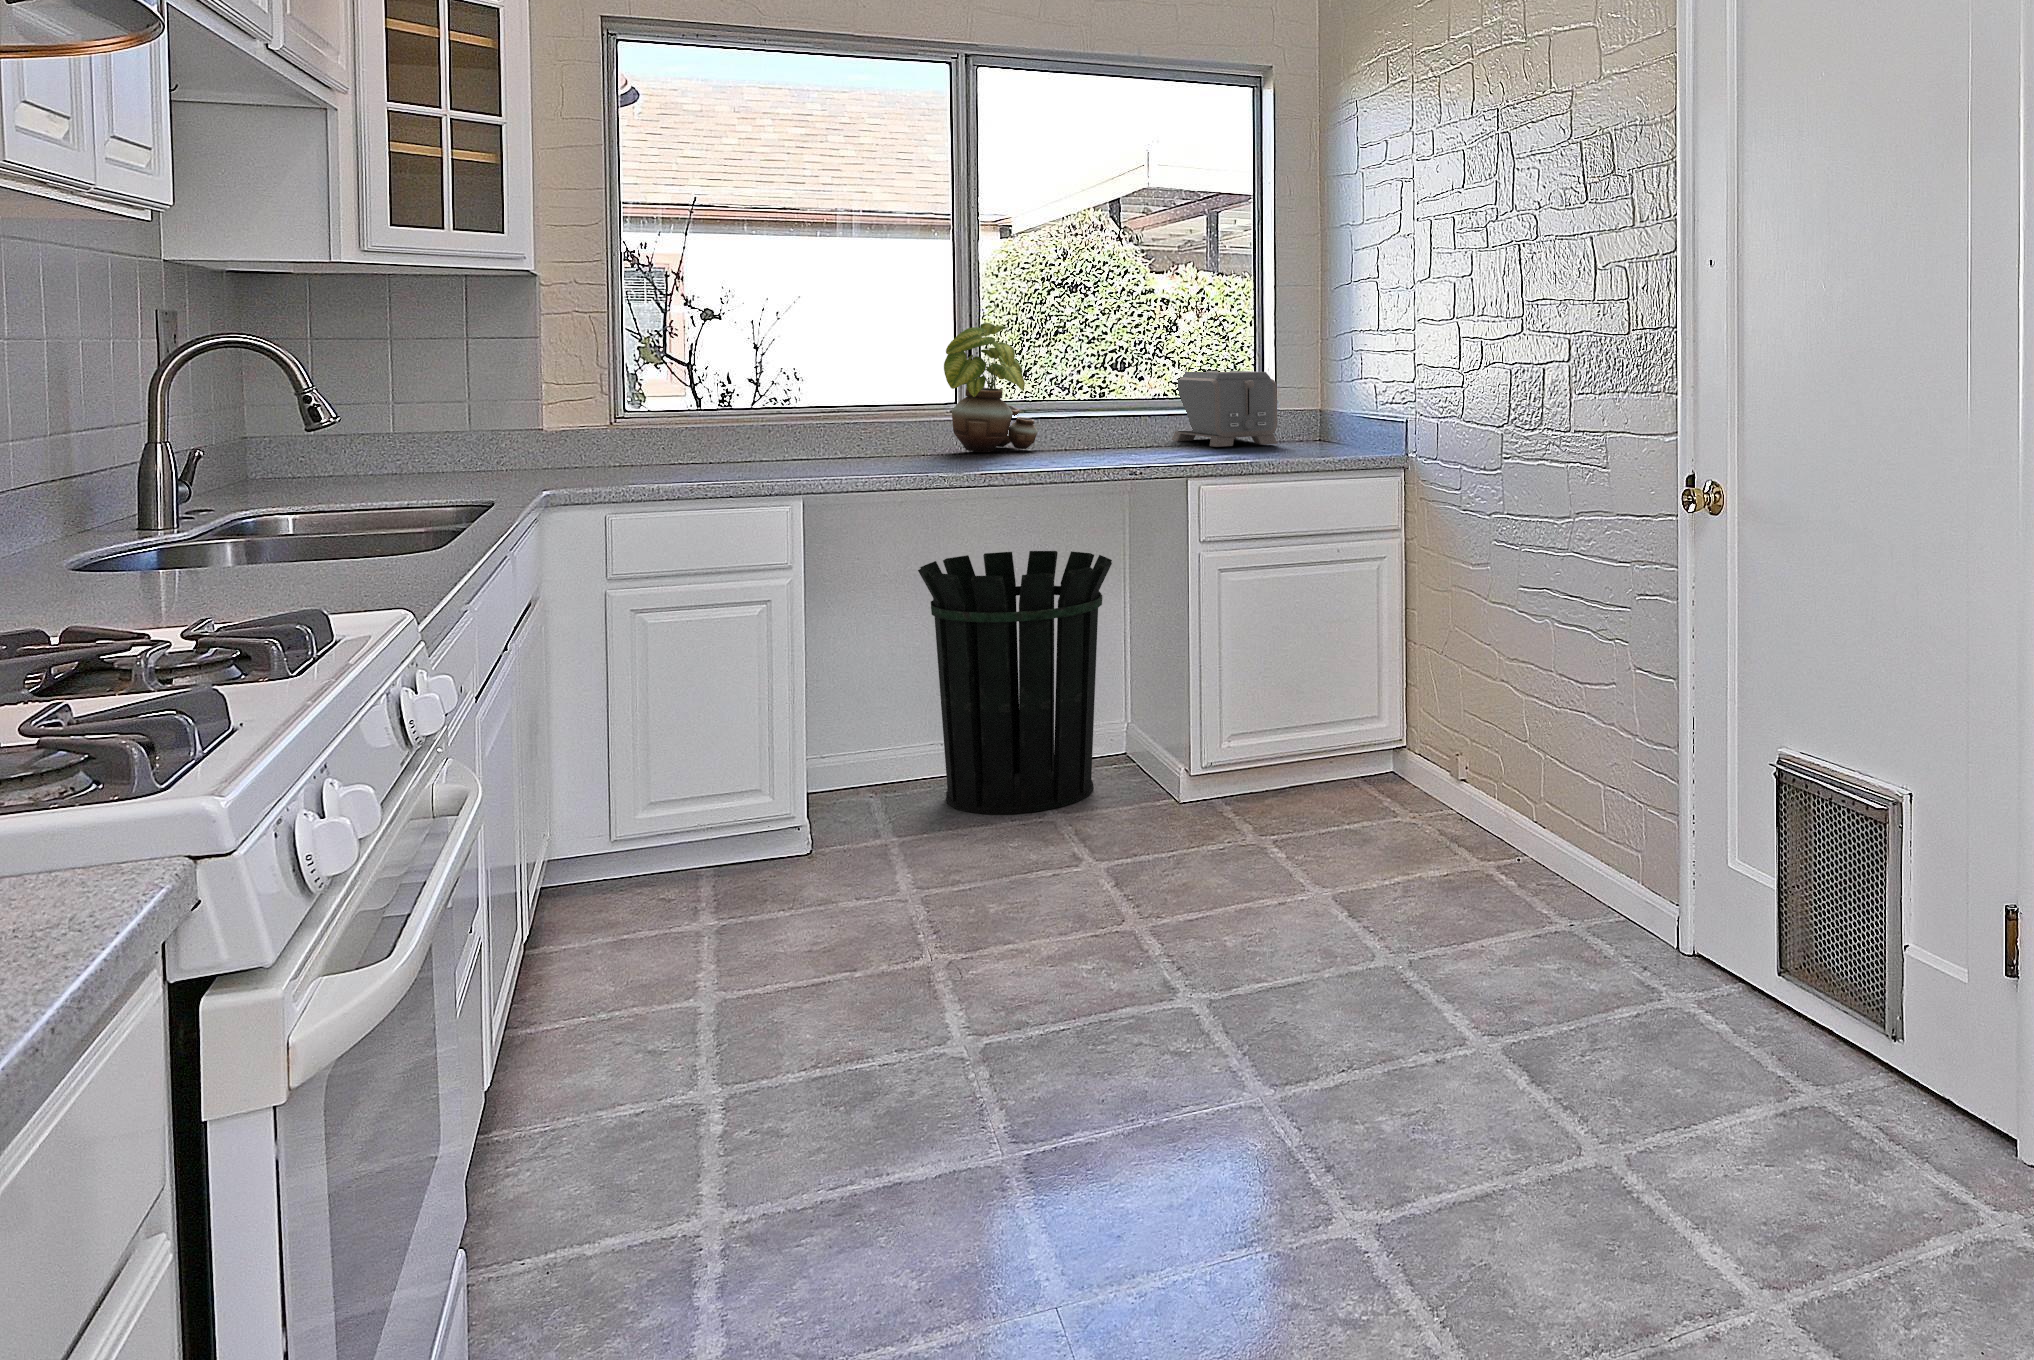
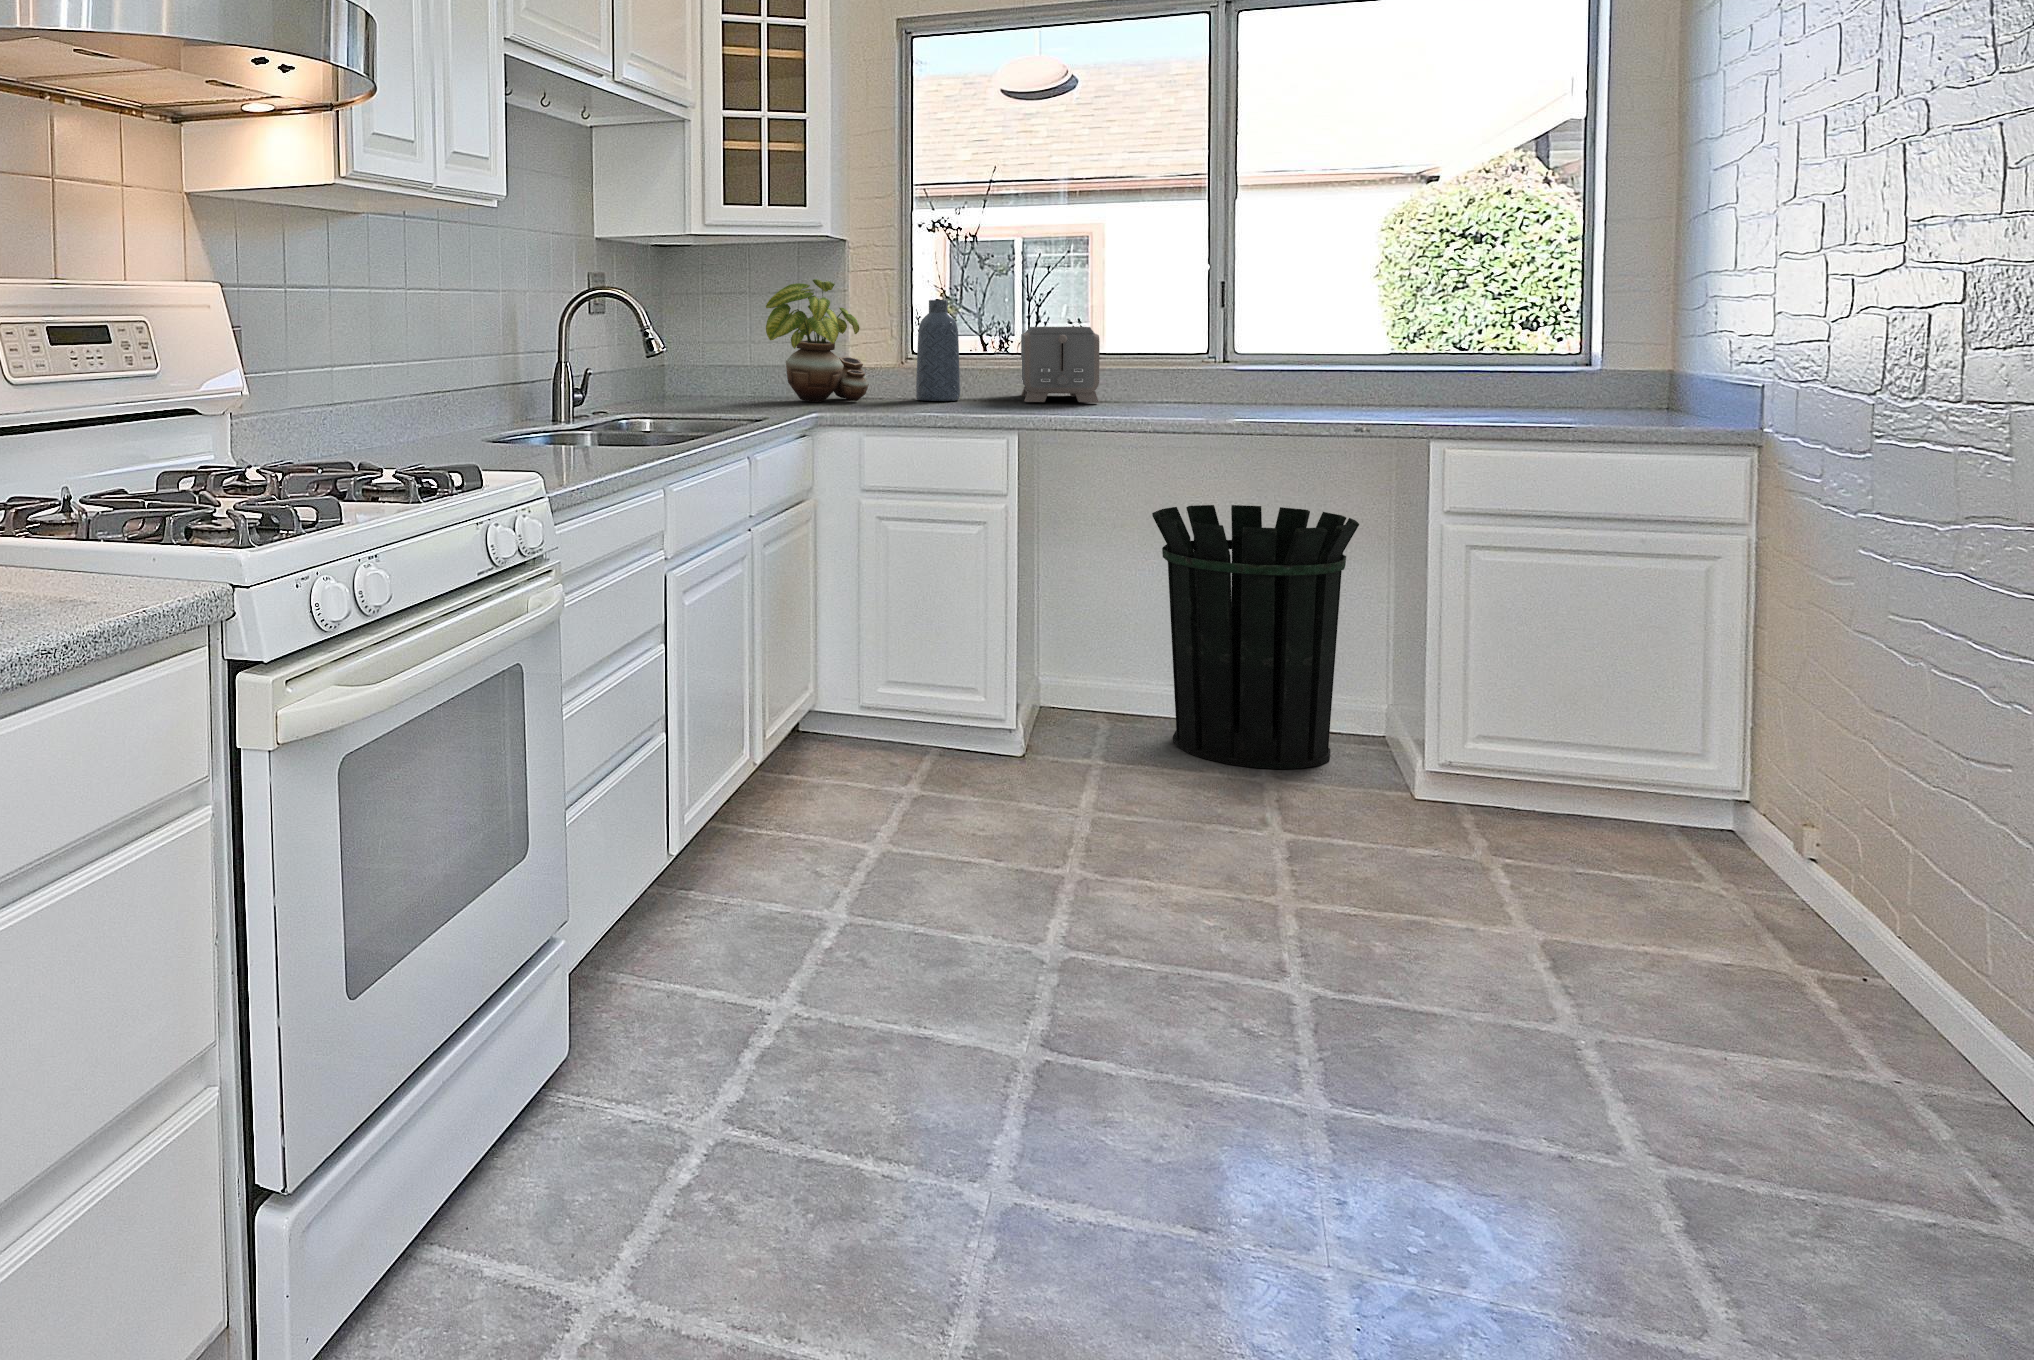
potted plant: present [944,323,1038,452] -> present [766,279,869,402]
vase: none [637,348,693,467] -> present [916,300,960,401]
toaster: present [1172,371,1278,447] -> present [1021,327,1100,402]

